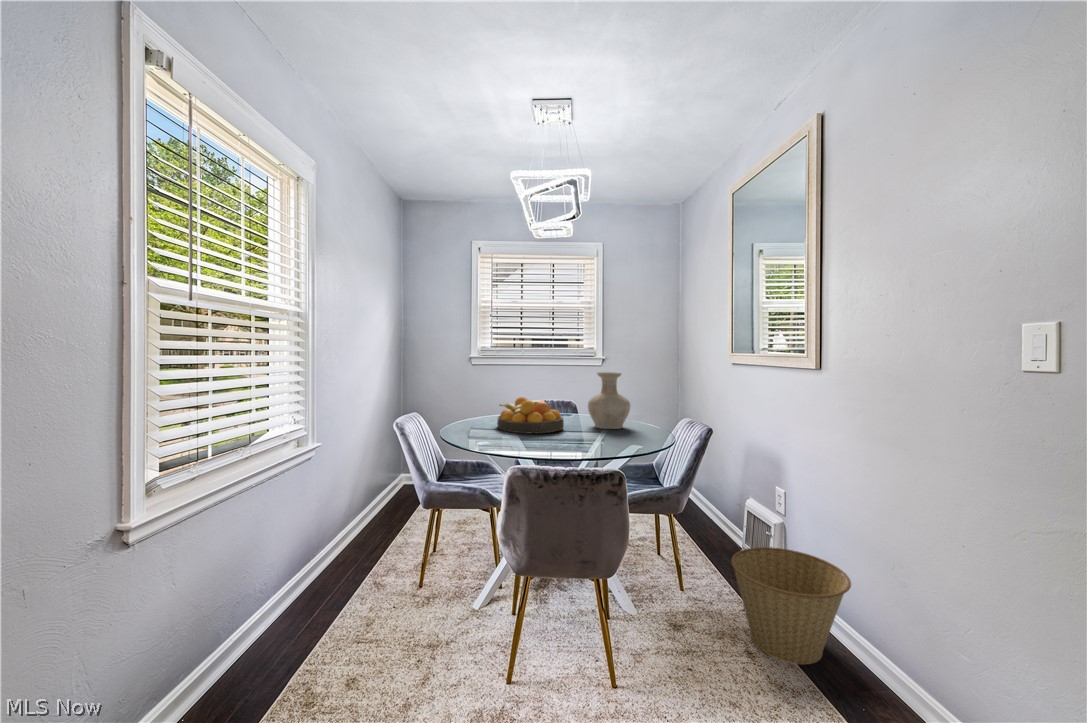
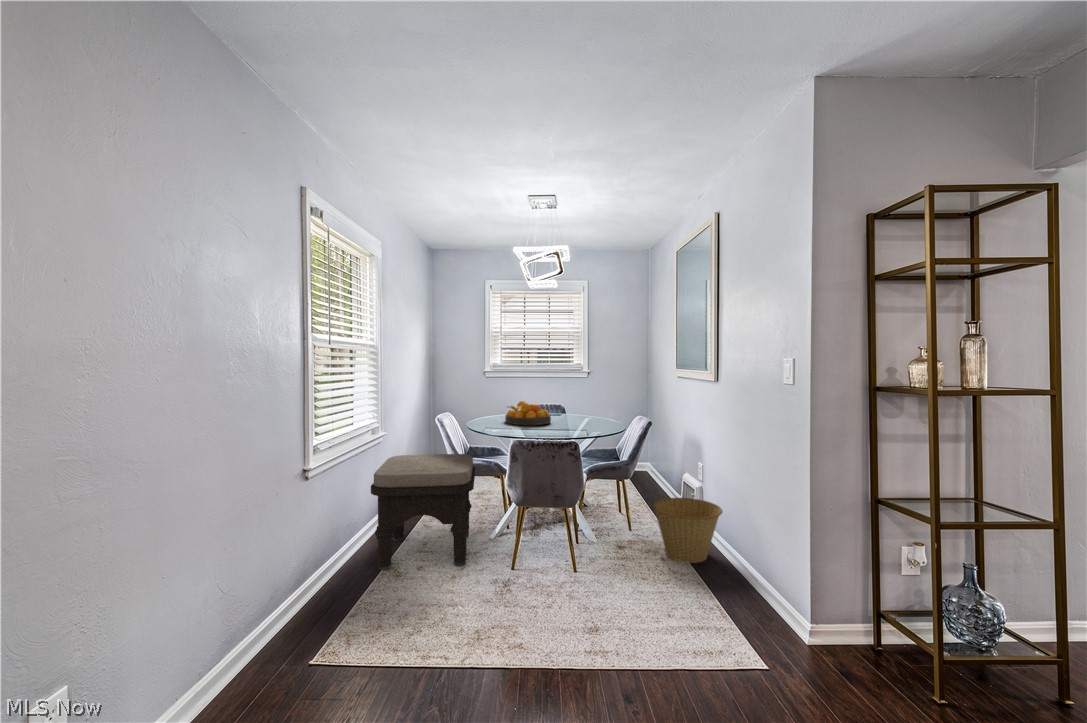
vase: present [588,372,630,429] -> none [568,383,598,423]
ottoman: none [265,478,451,688] -> present [371,454,475,570]

